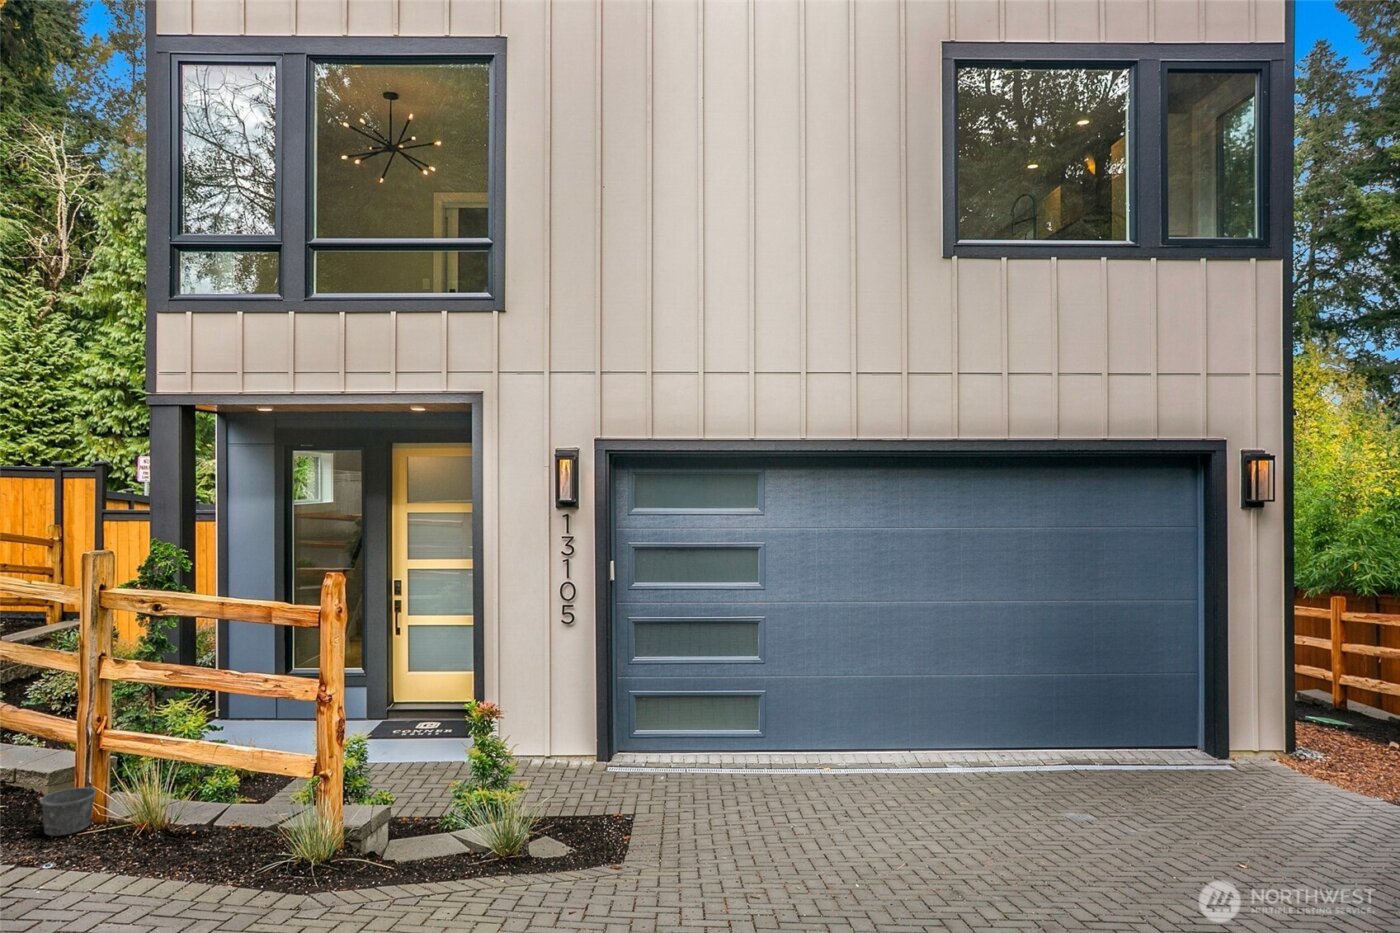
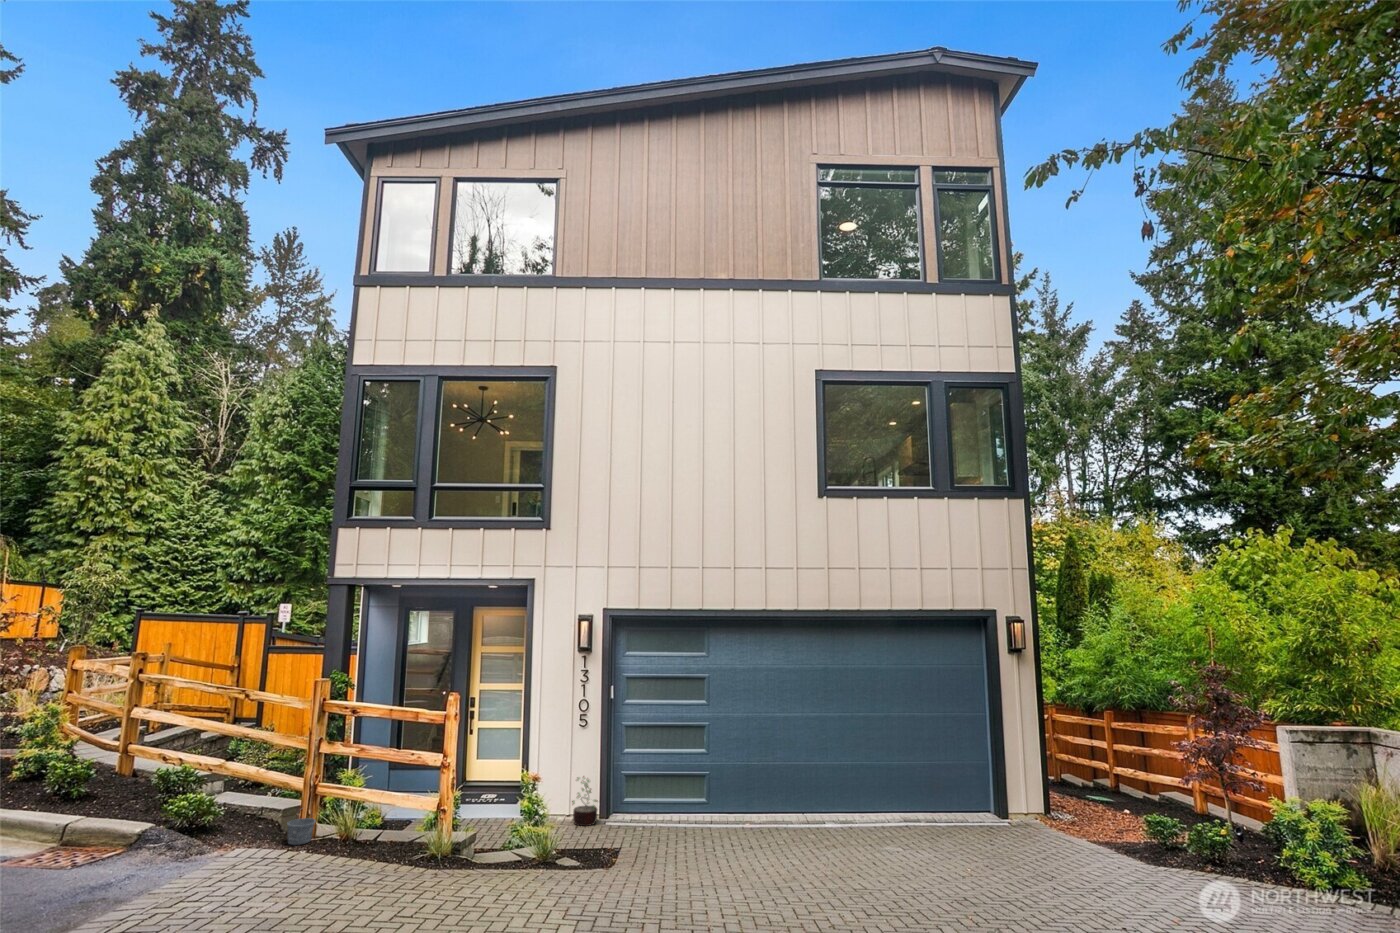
decorative plant: none [553,698,596,774] -> present [572,776,597,826]

